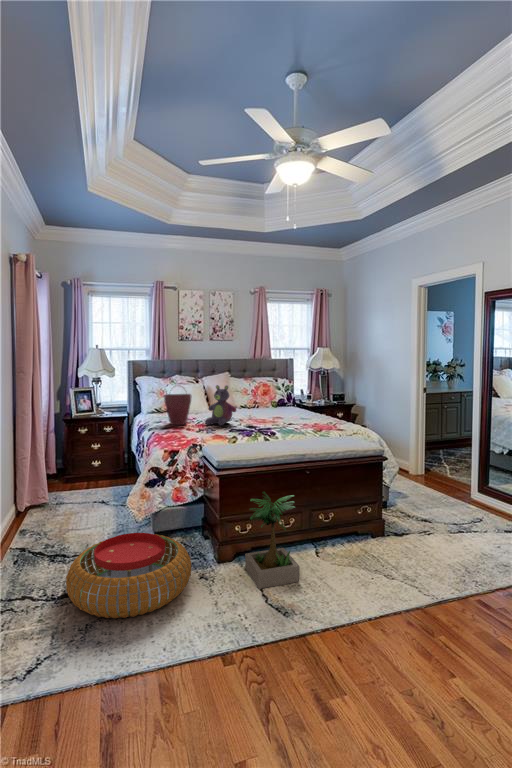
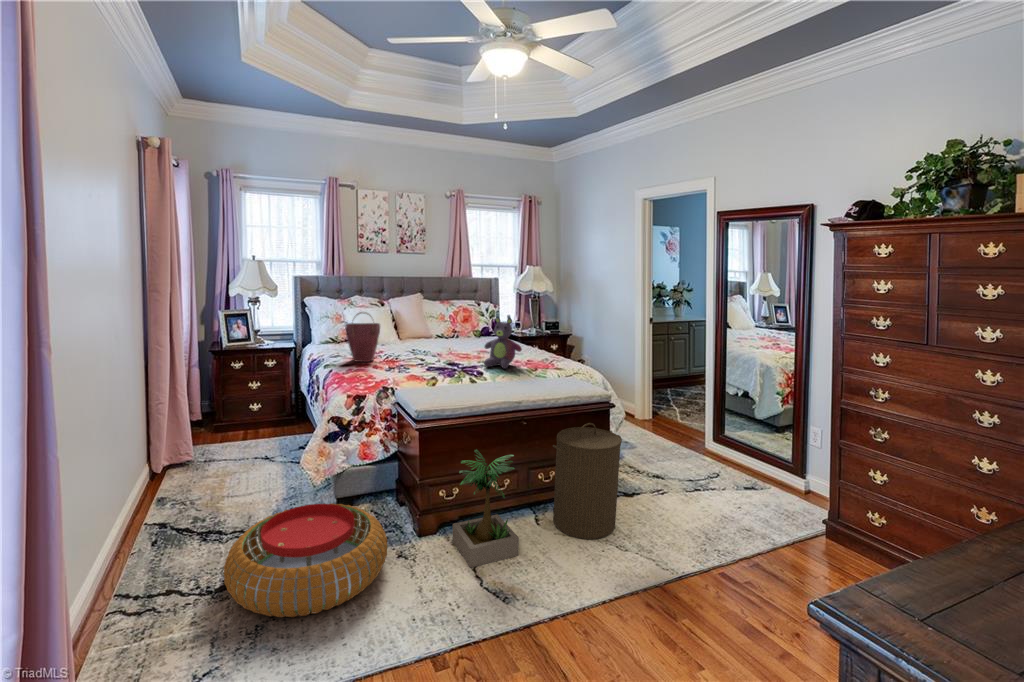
stuffed bear: present [205,385,236,426] -> present [484,318,522,369]
laundry hamper: none [328,471,389,571] -> present [553,423,622,539]

